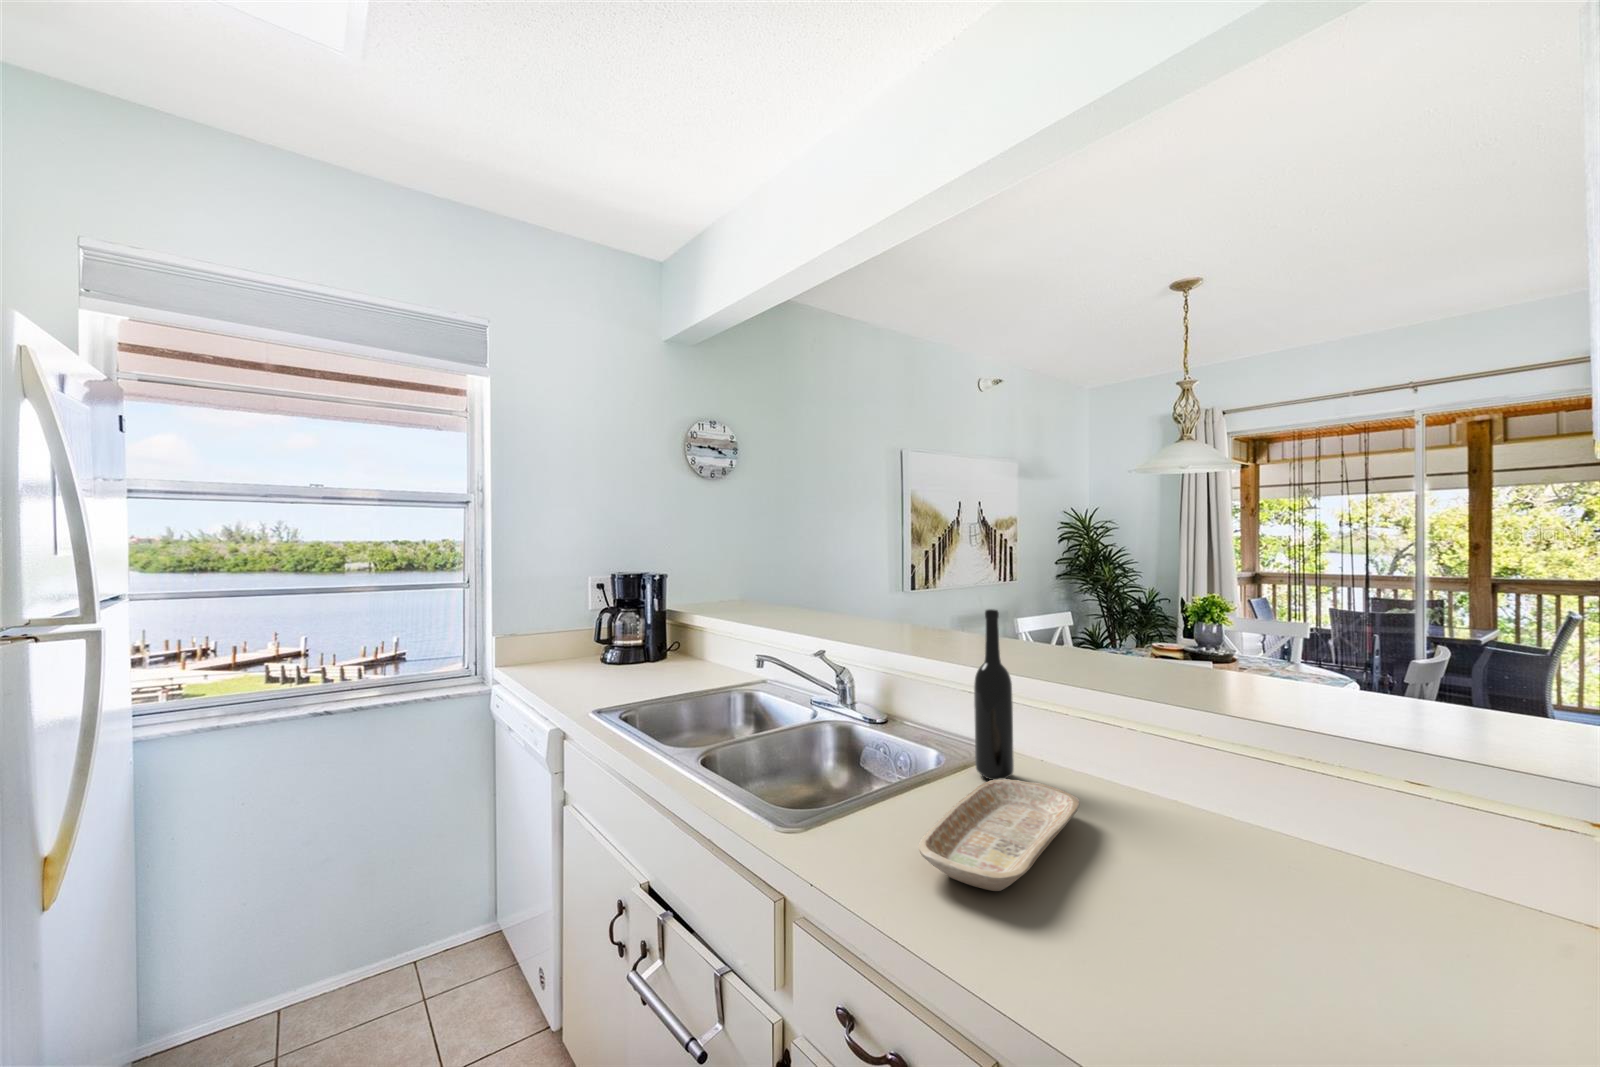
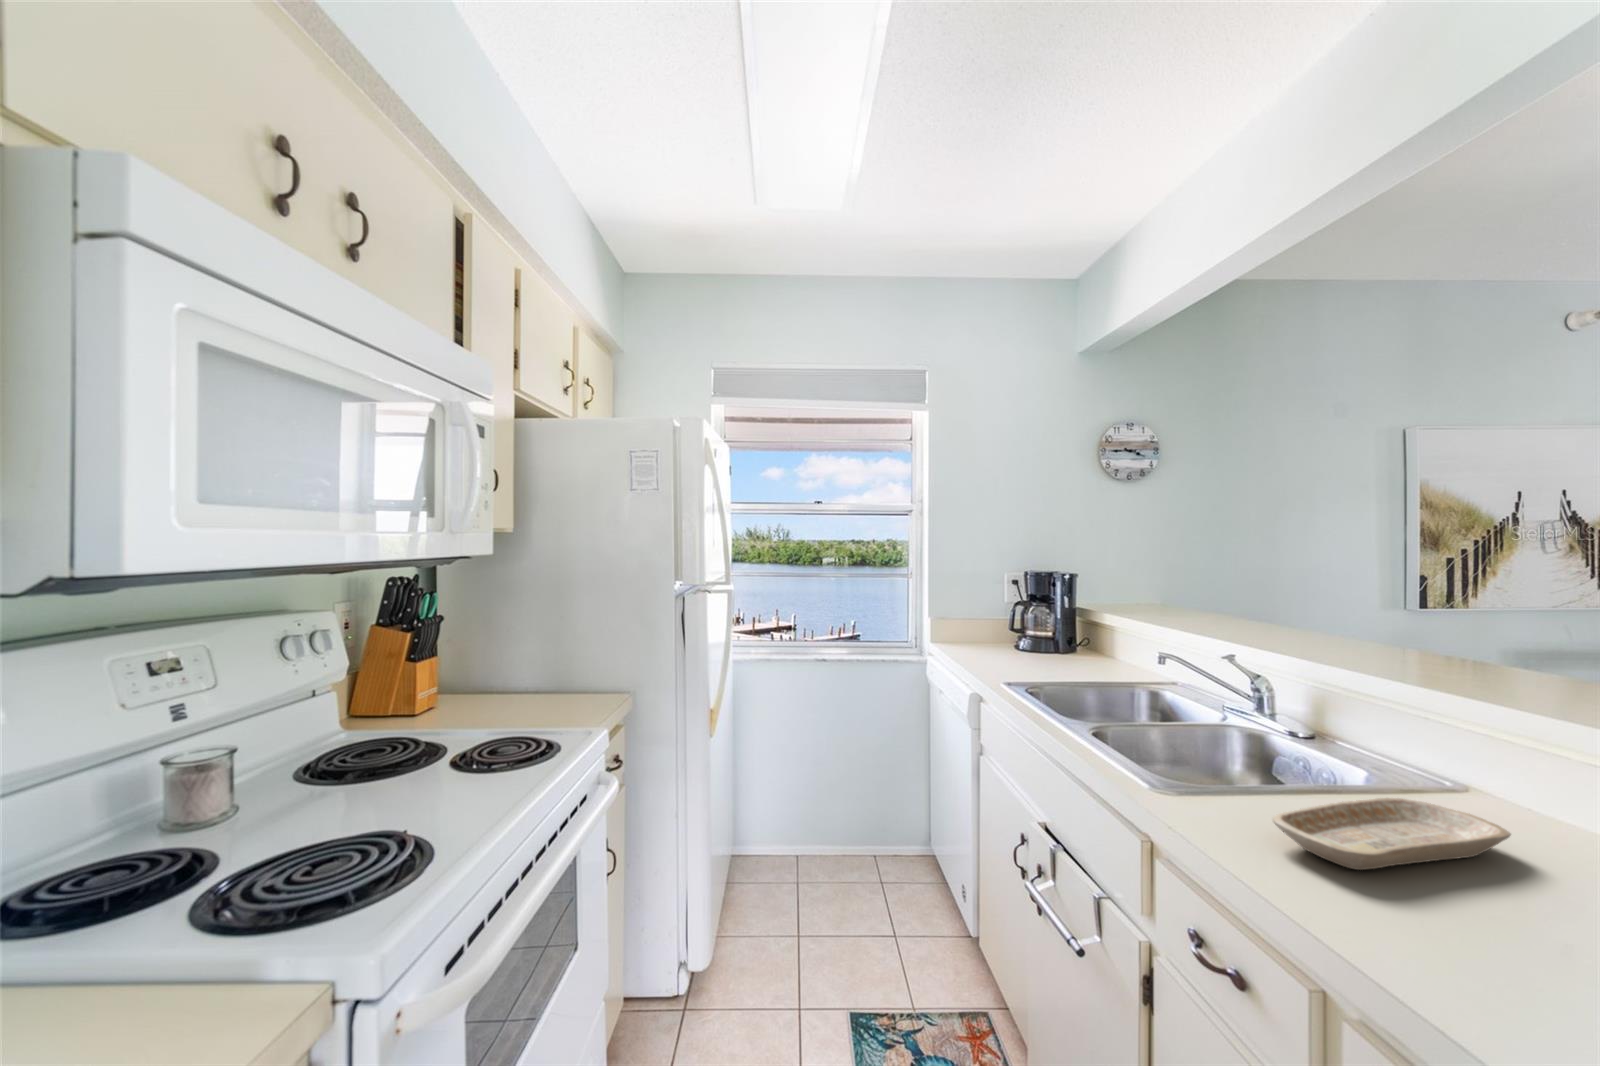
bottle: present [974,609,1014,780] -> none [1396,627,1450,809]

